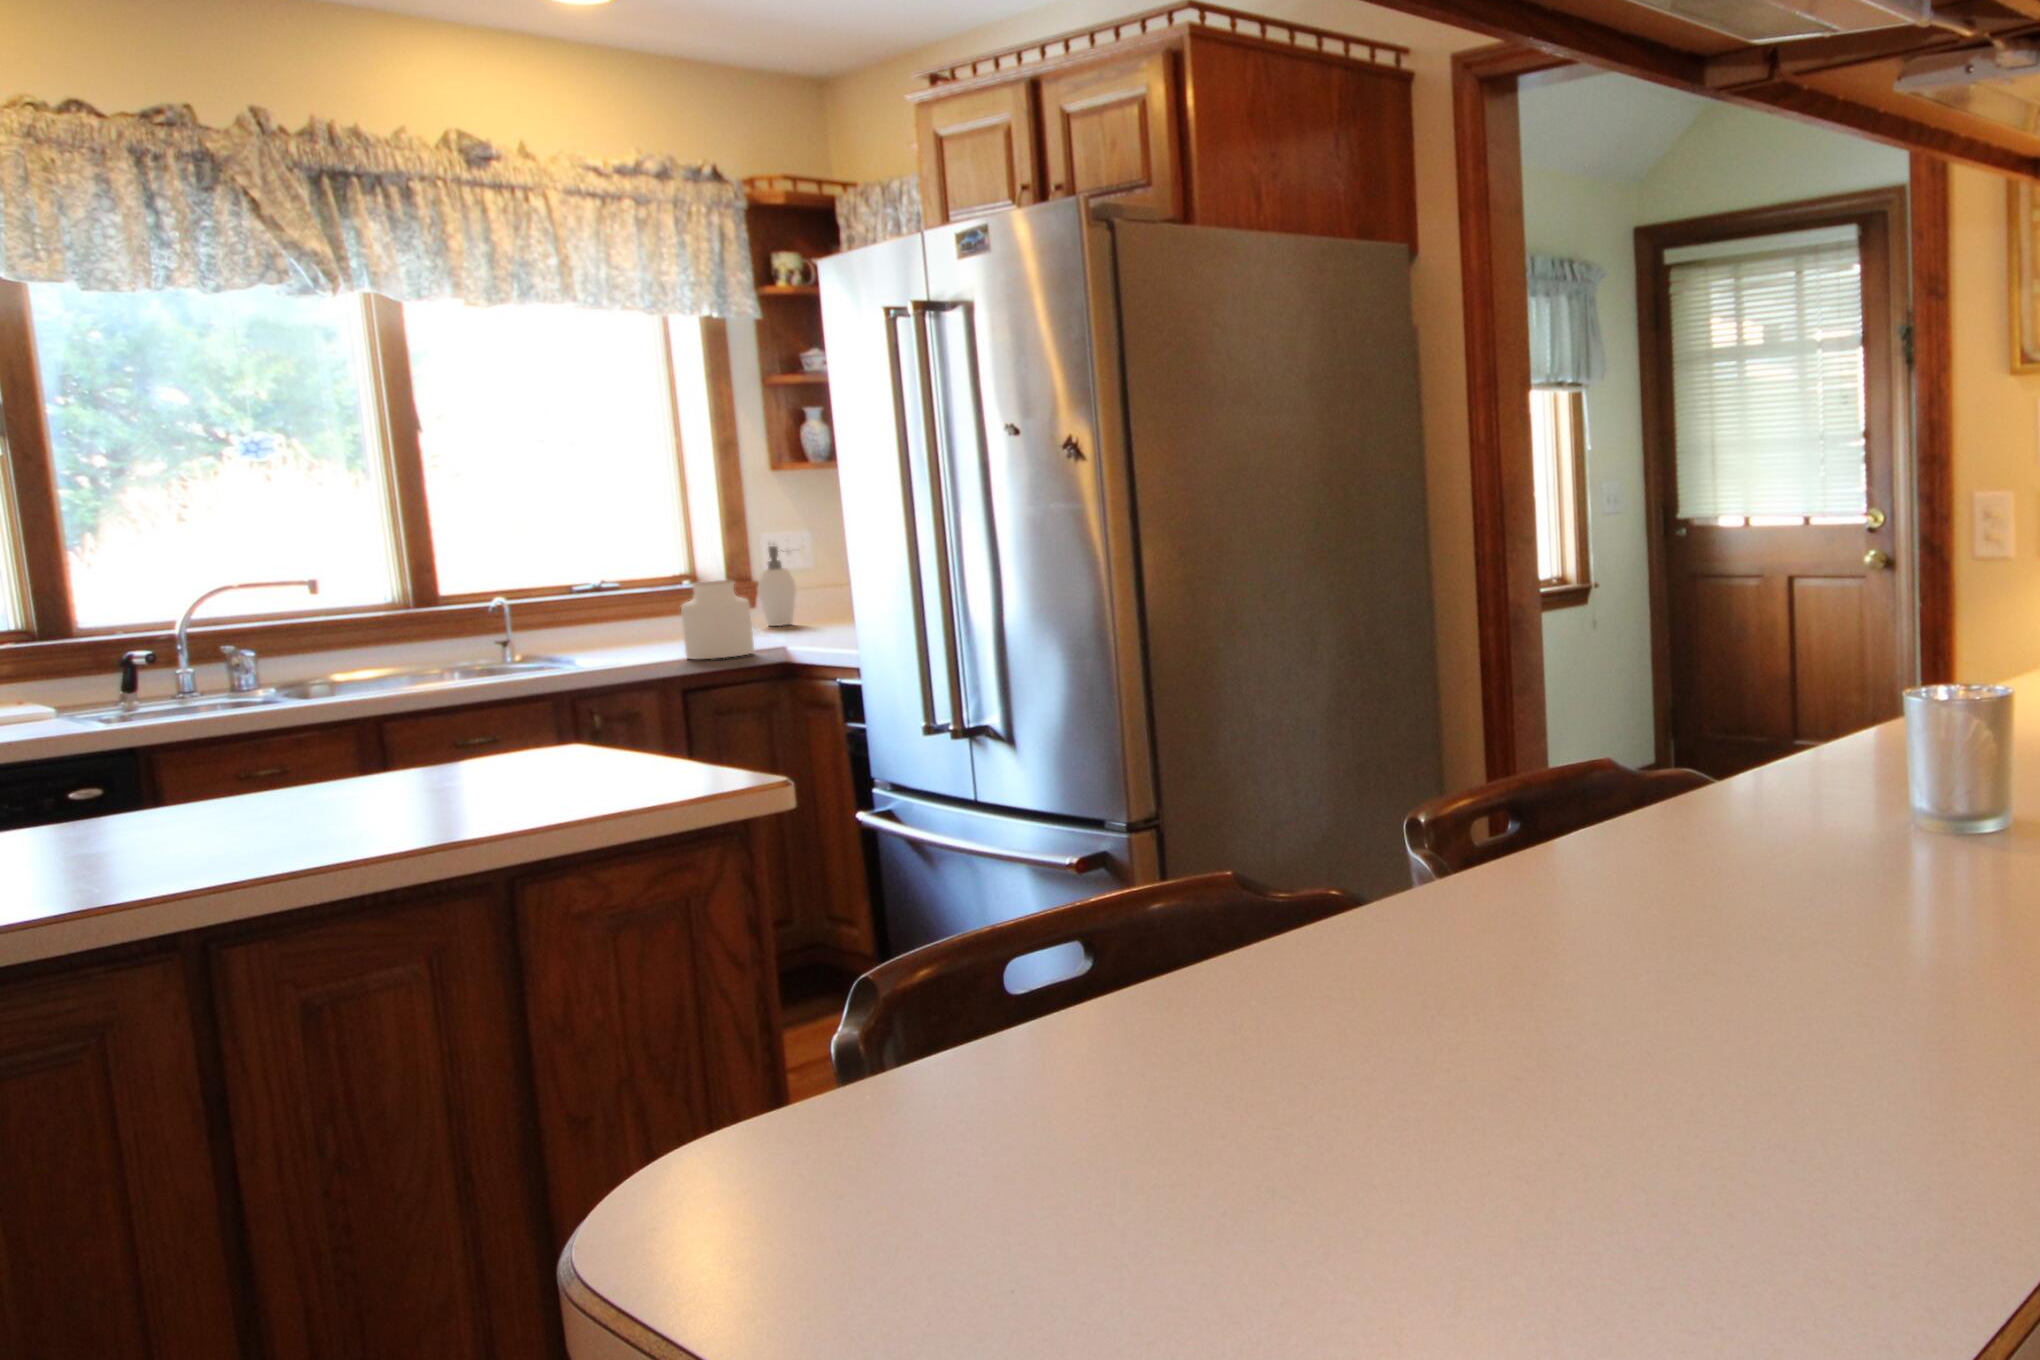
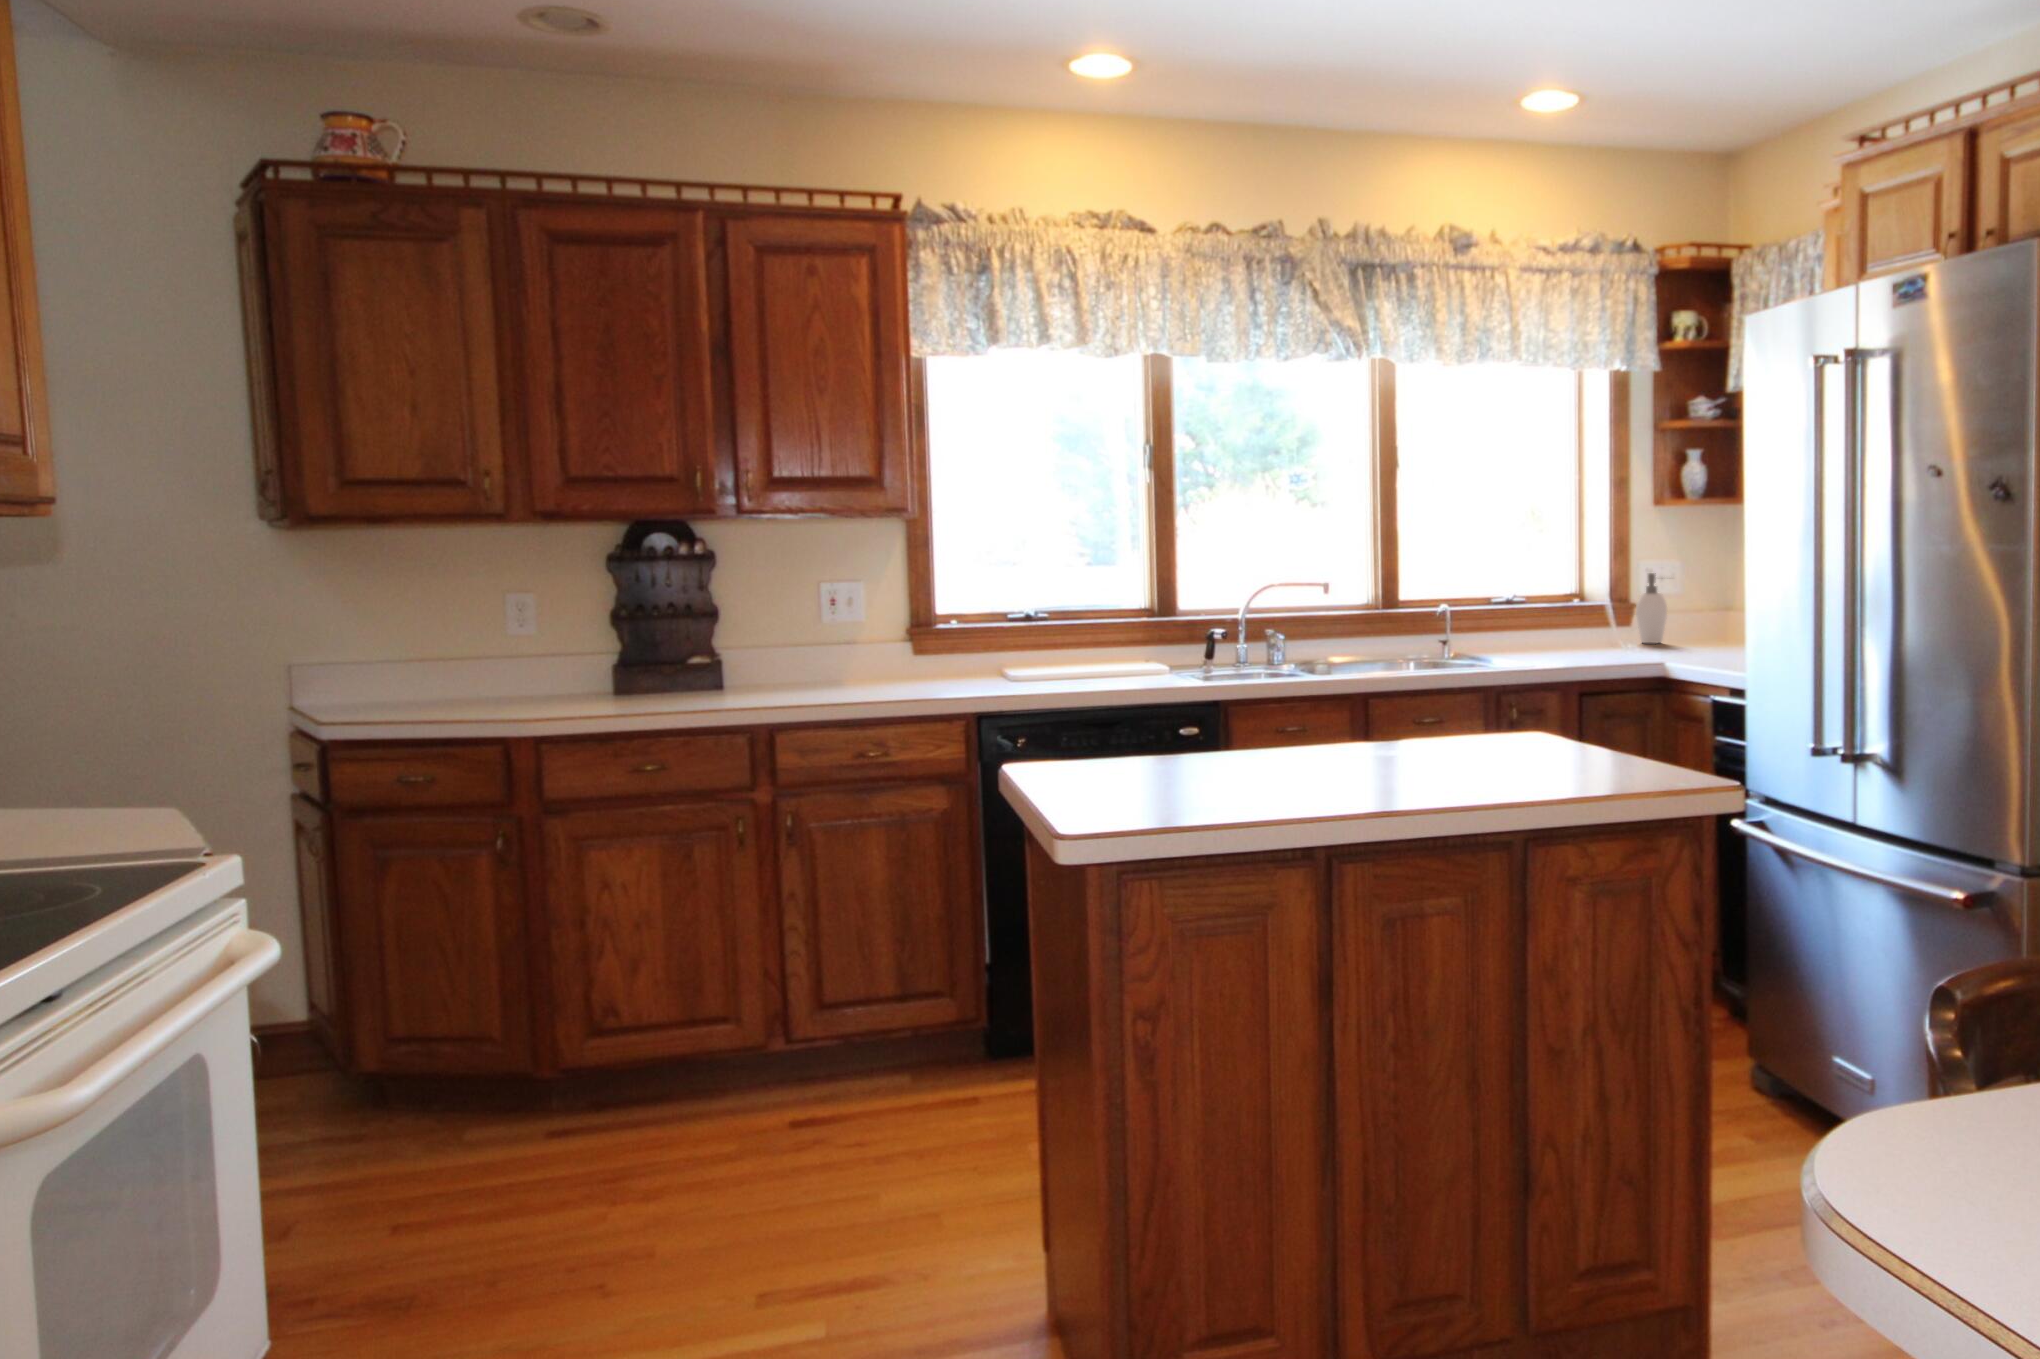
jar: present [681,580,754,659] -> none [1585,601,1641,669]

